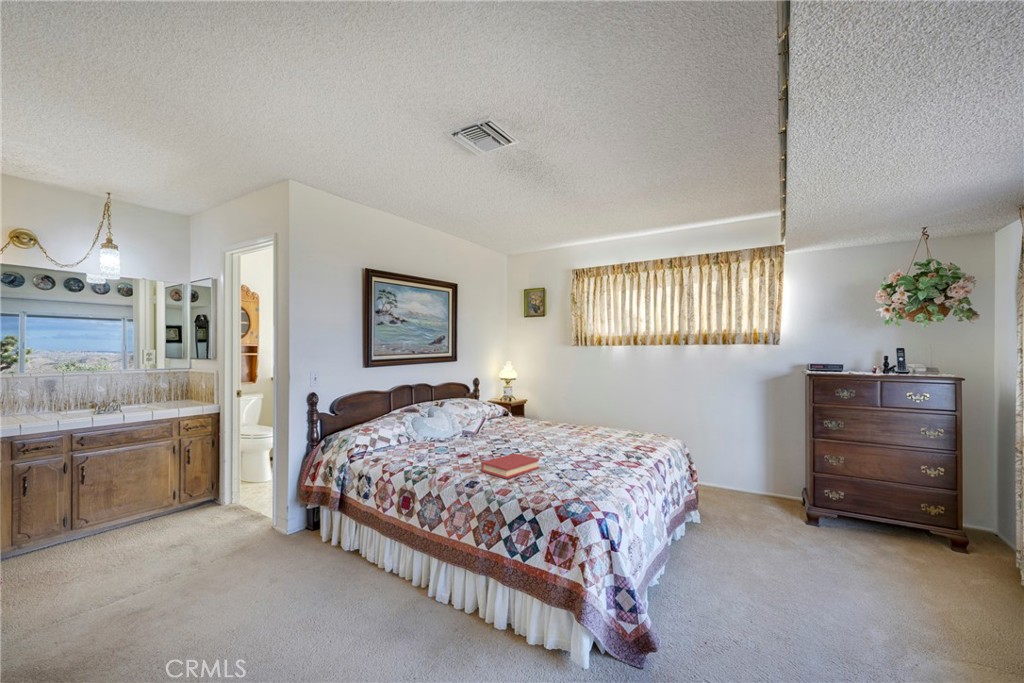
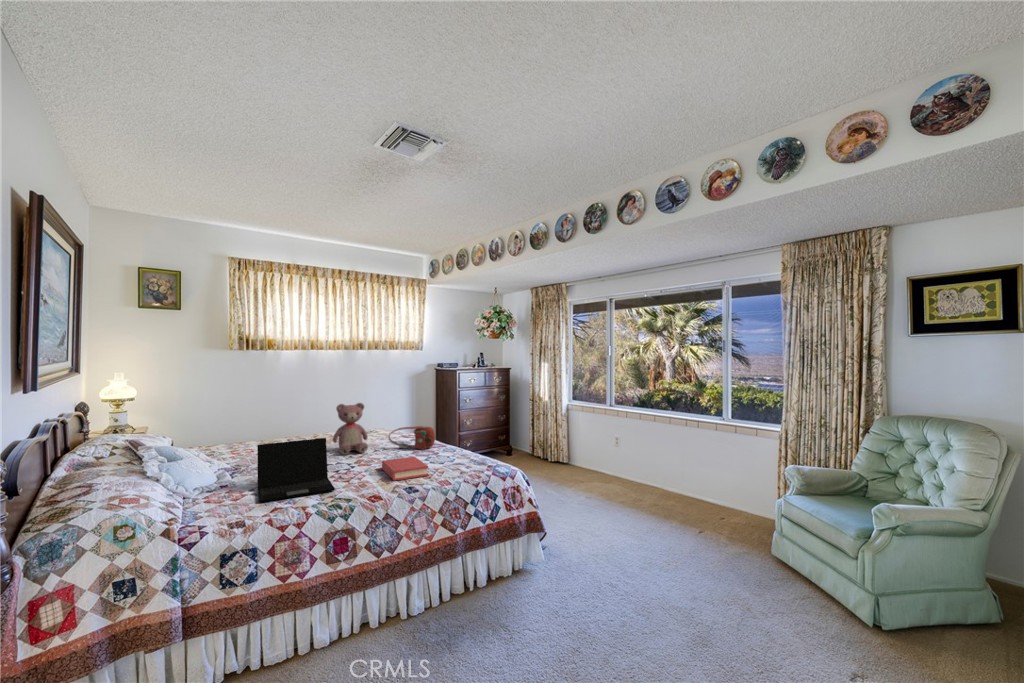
teddy bear: none [541,396,577,447] -> present [333,403,368,455]
laptop: none [412,414,478,462] -> present [257,438,335,503]
handbag: none [584,430,615,461] -> present [389,426,435,449]

